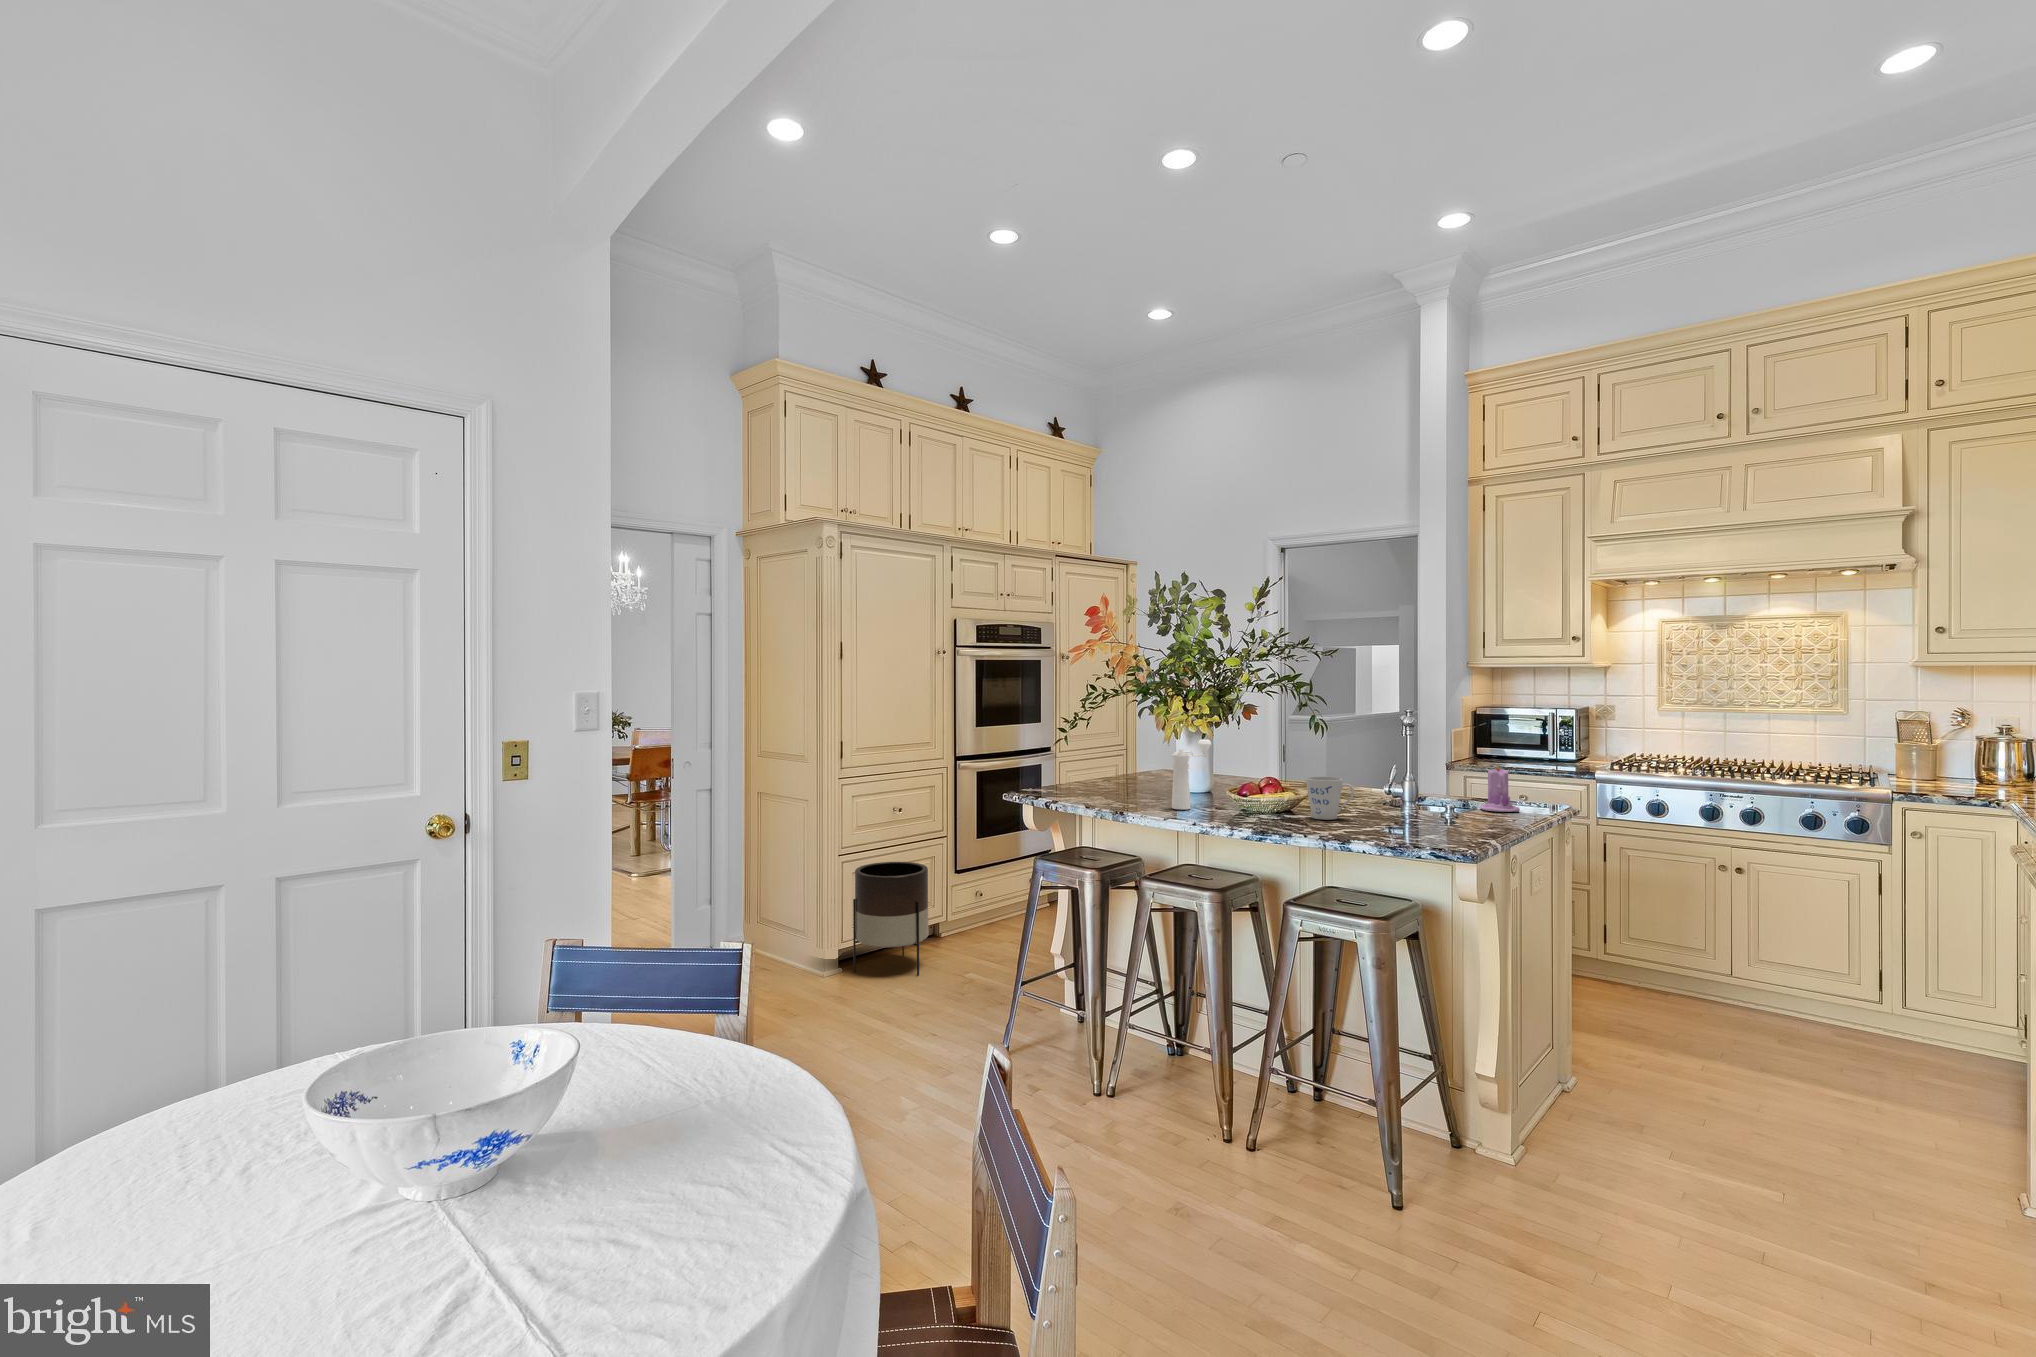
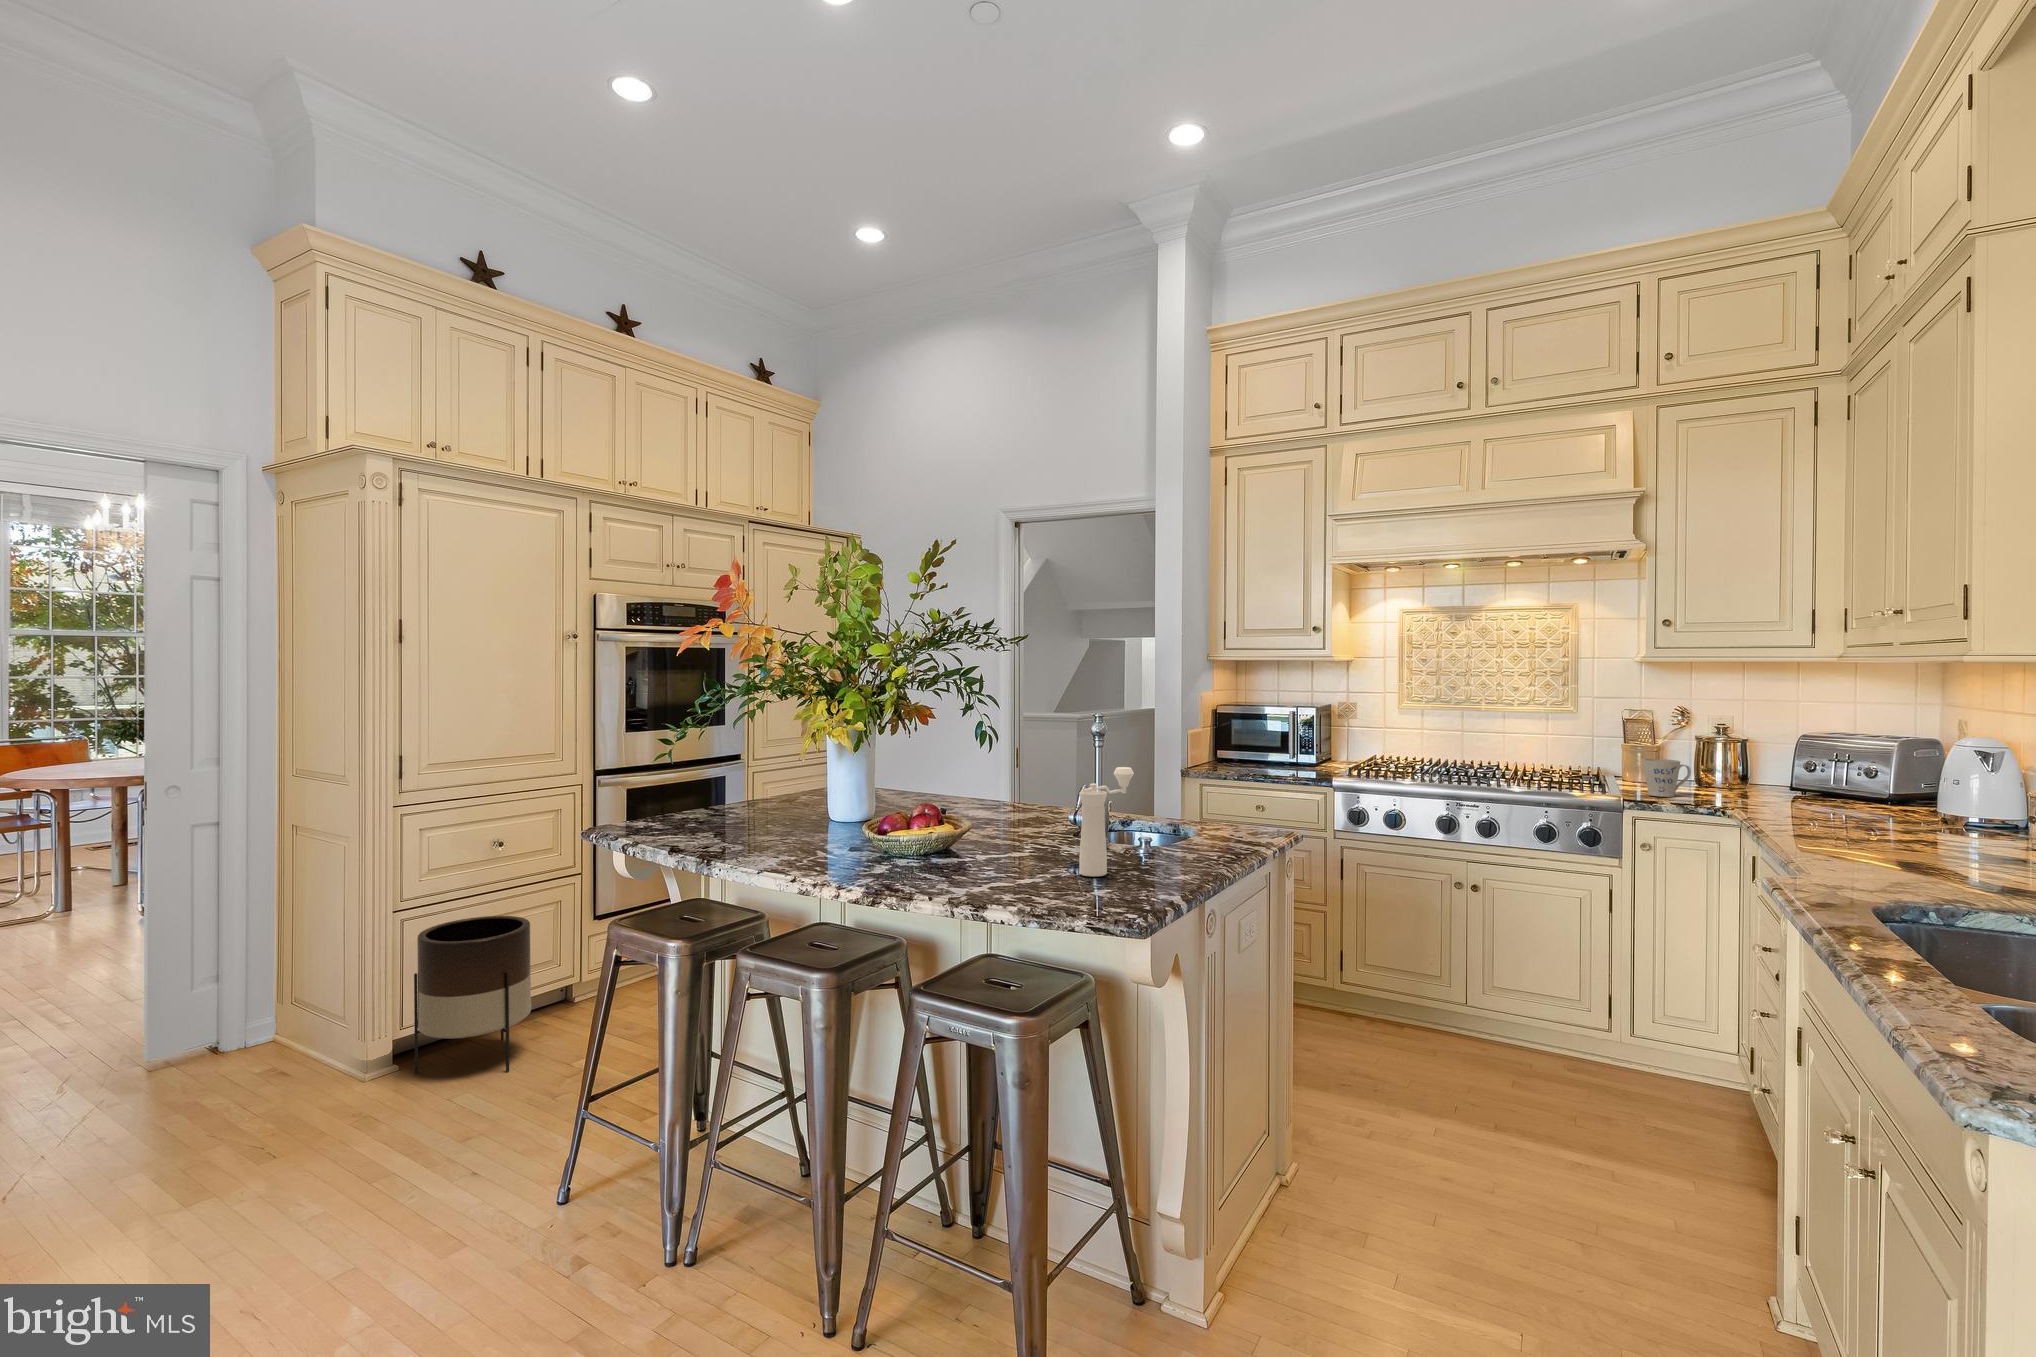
pepper mill: present [1172,740,1211,810] -> present [1079,767,1134,876]
candle: present [1480,764,1520,812] -> none [1184,782,1228,845]
mug: present [1306,777,1354,820] -> present [1643,759,1691,797]

